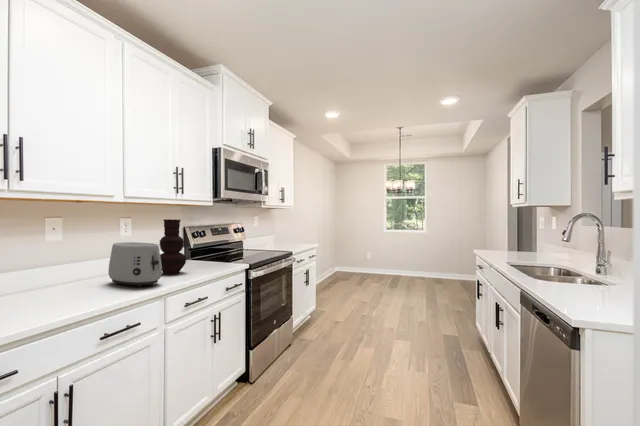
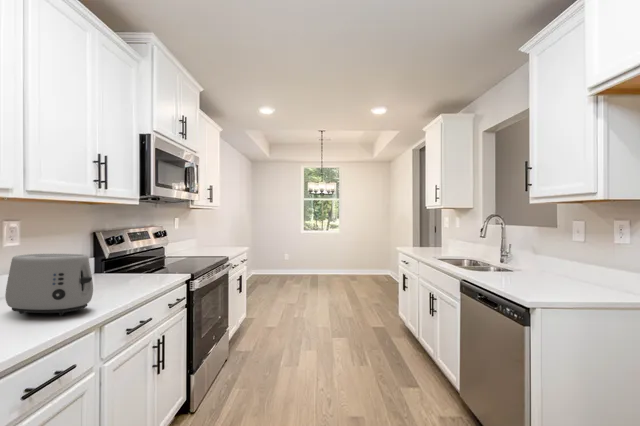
vase: present [159,219,186,274] -> none [72,221,116,294]

